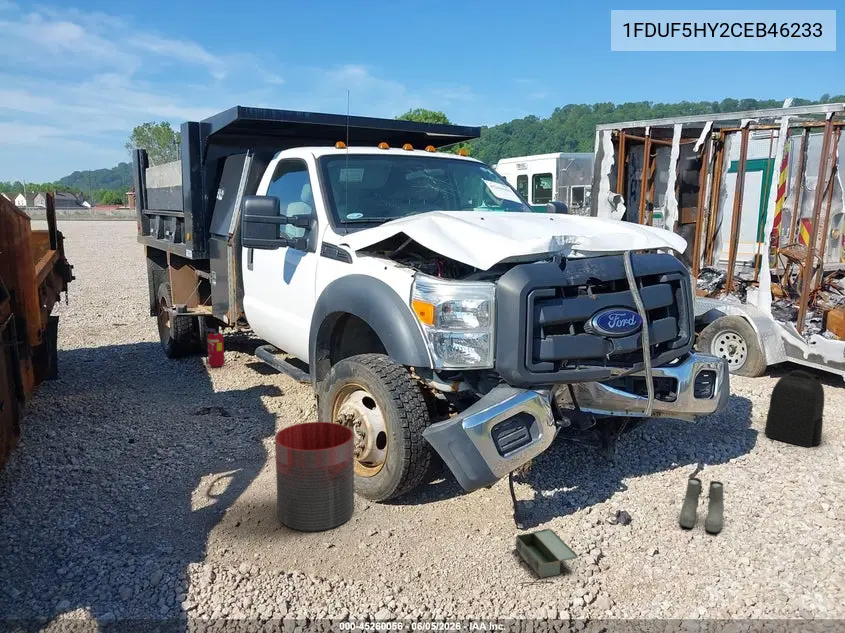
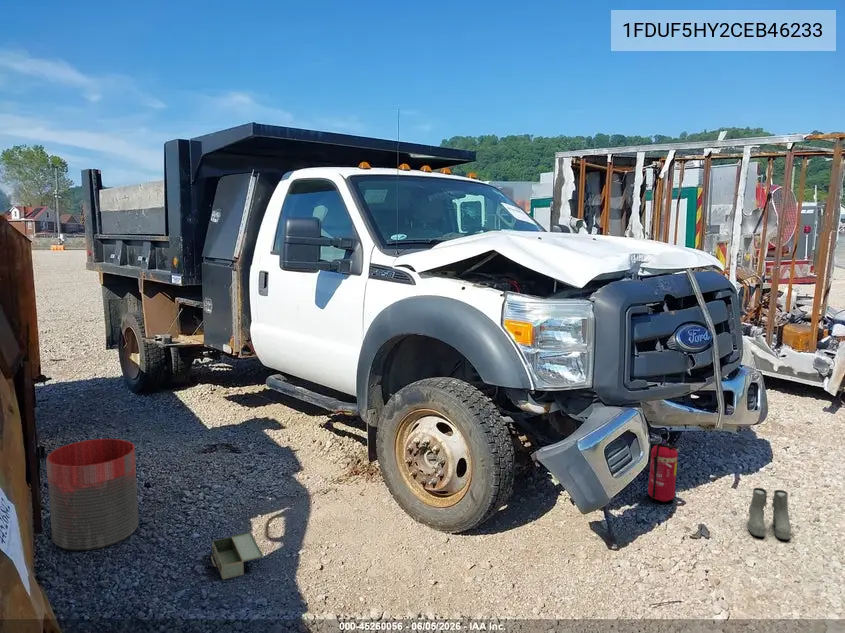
fire extinguisher: present [202,318,225,367] -> present [648,438,679,502]
backpack: present [765,370,824,447] -> none [768,383,823,454]
trash can: present [275,422,355,531] -> present [46,439,138,550]
toolbox: present [516,529,578,578] -> present [211,532,263,579]

